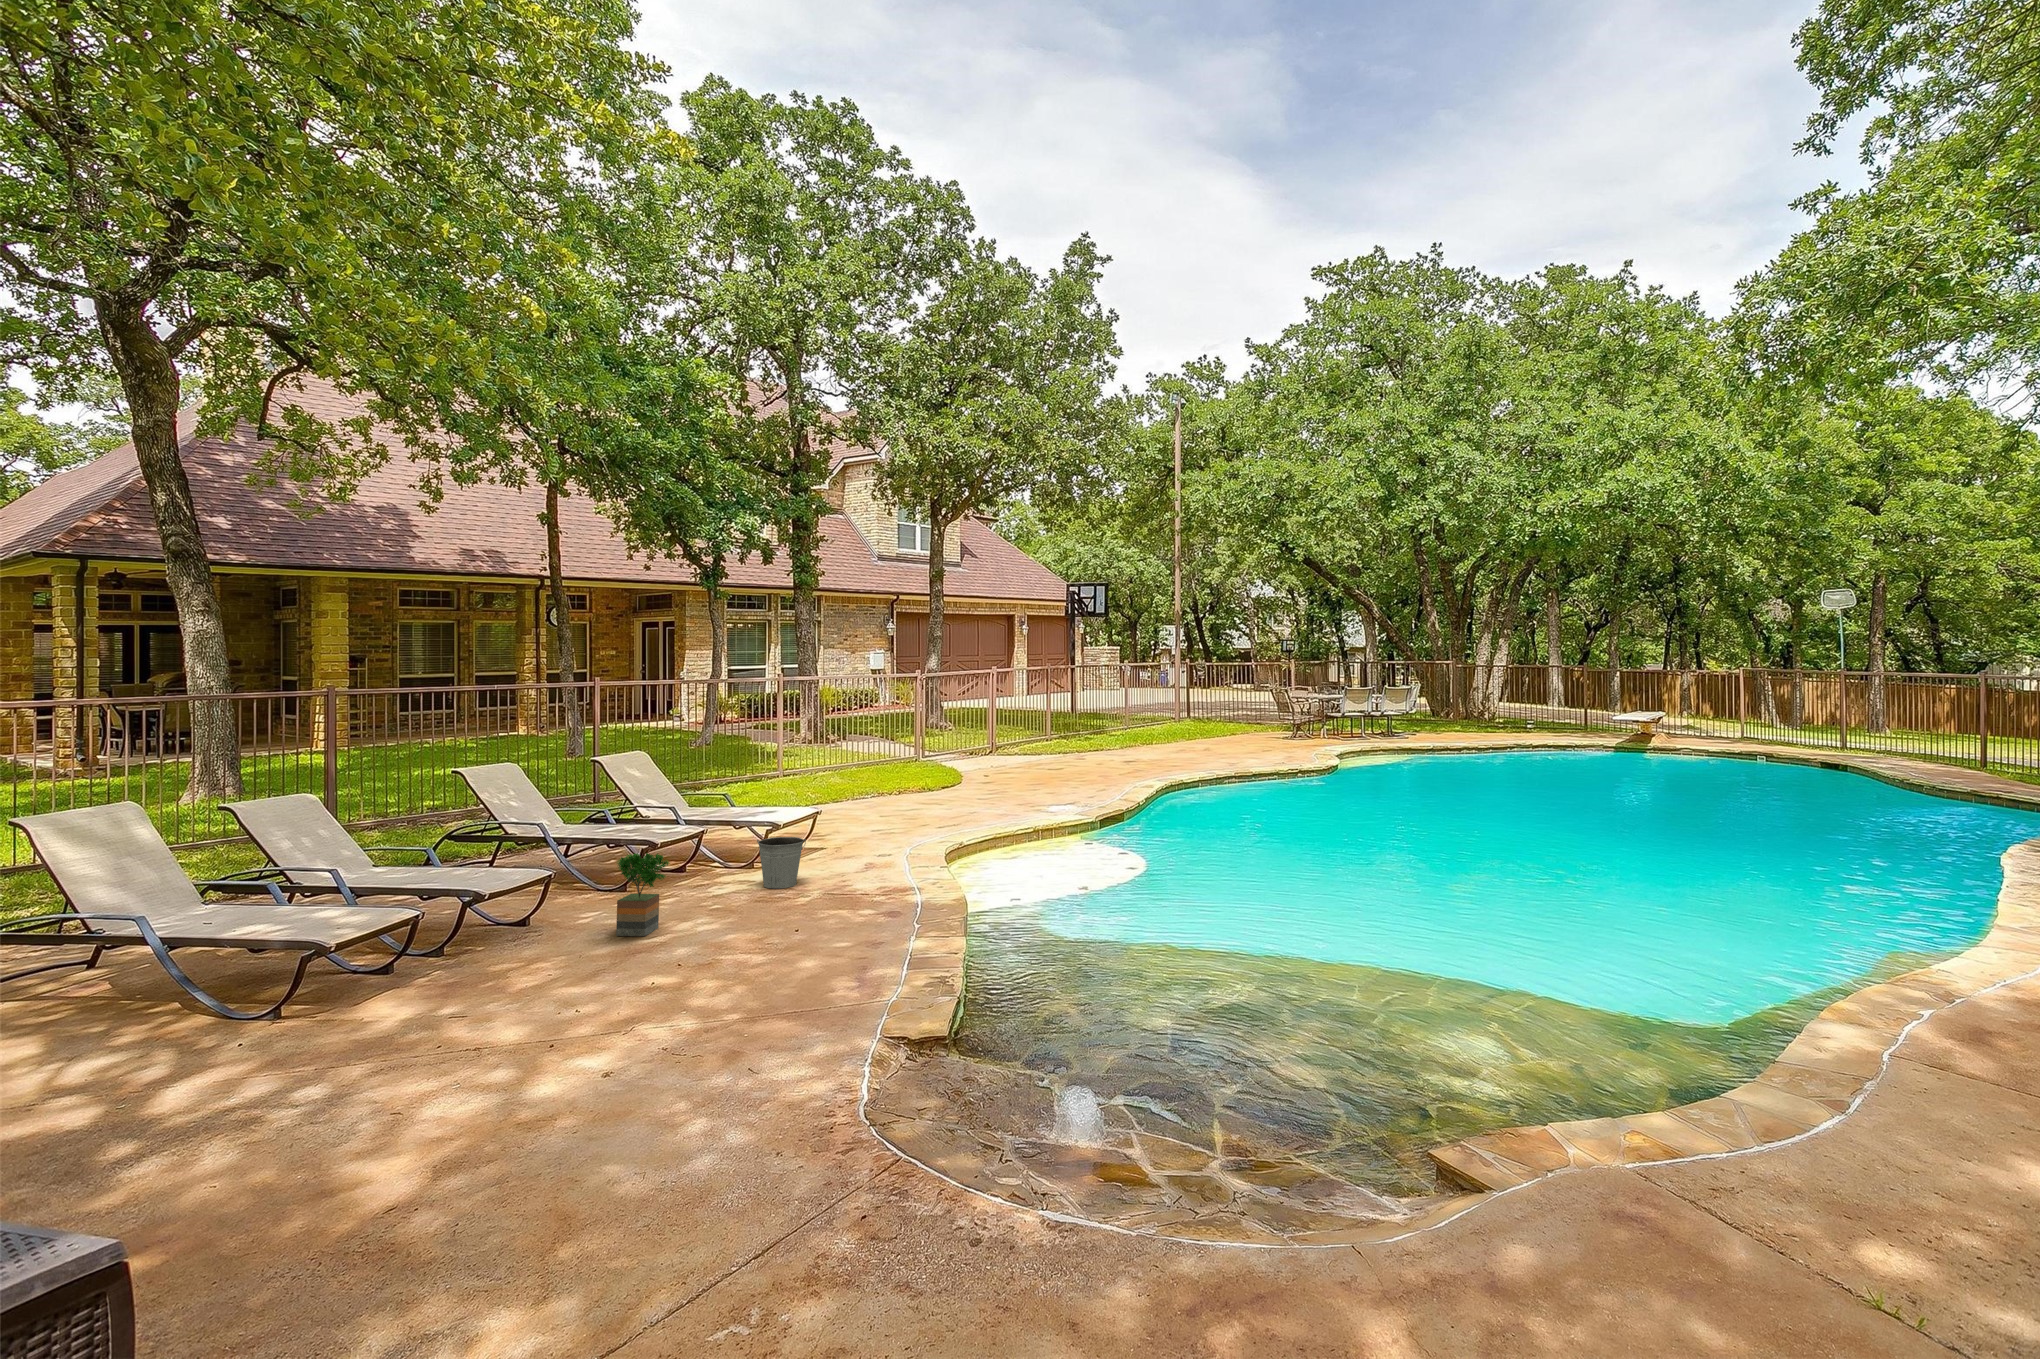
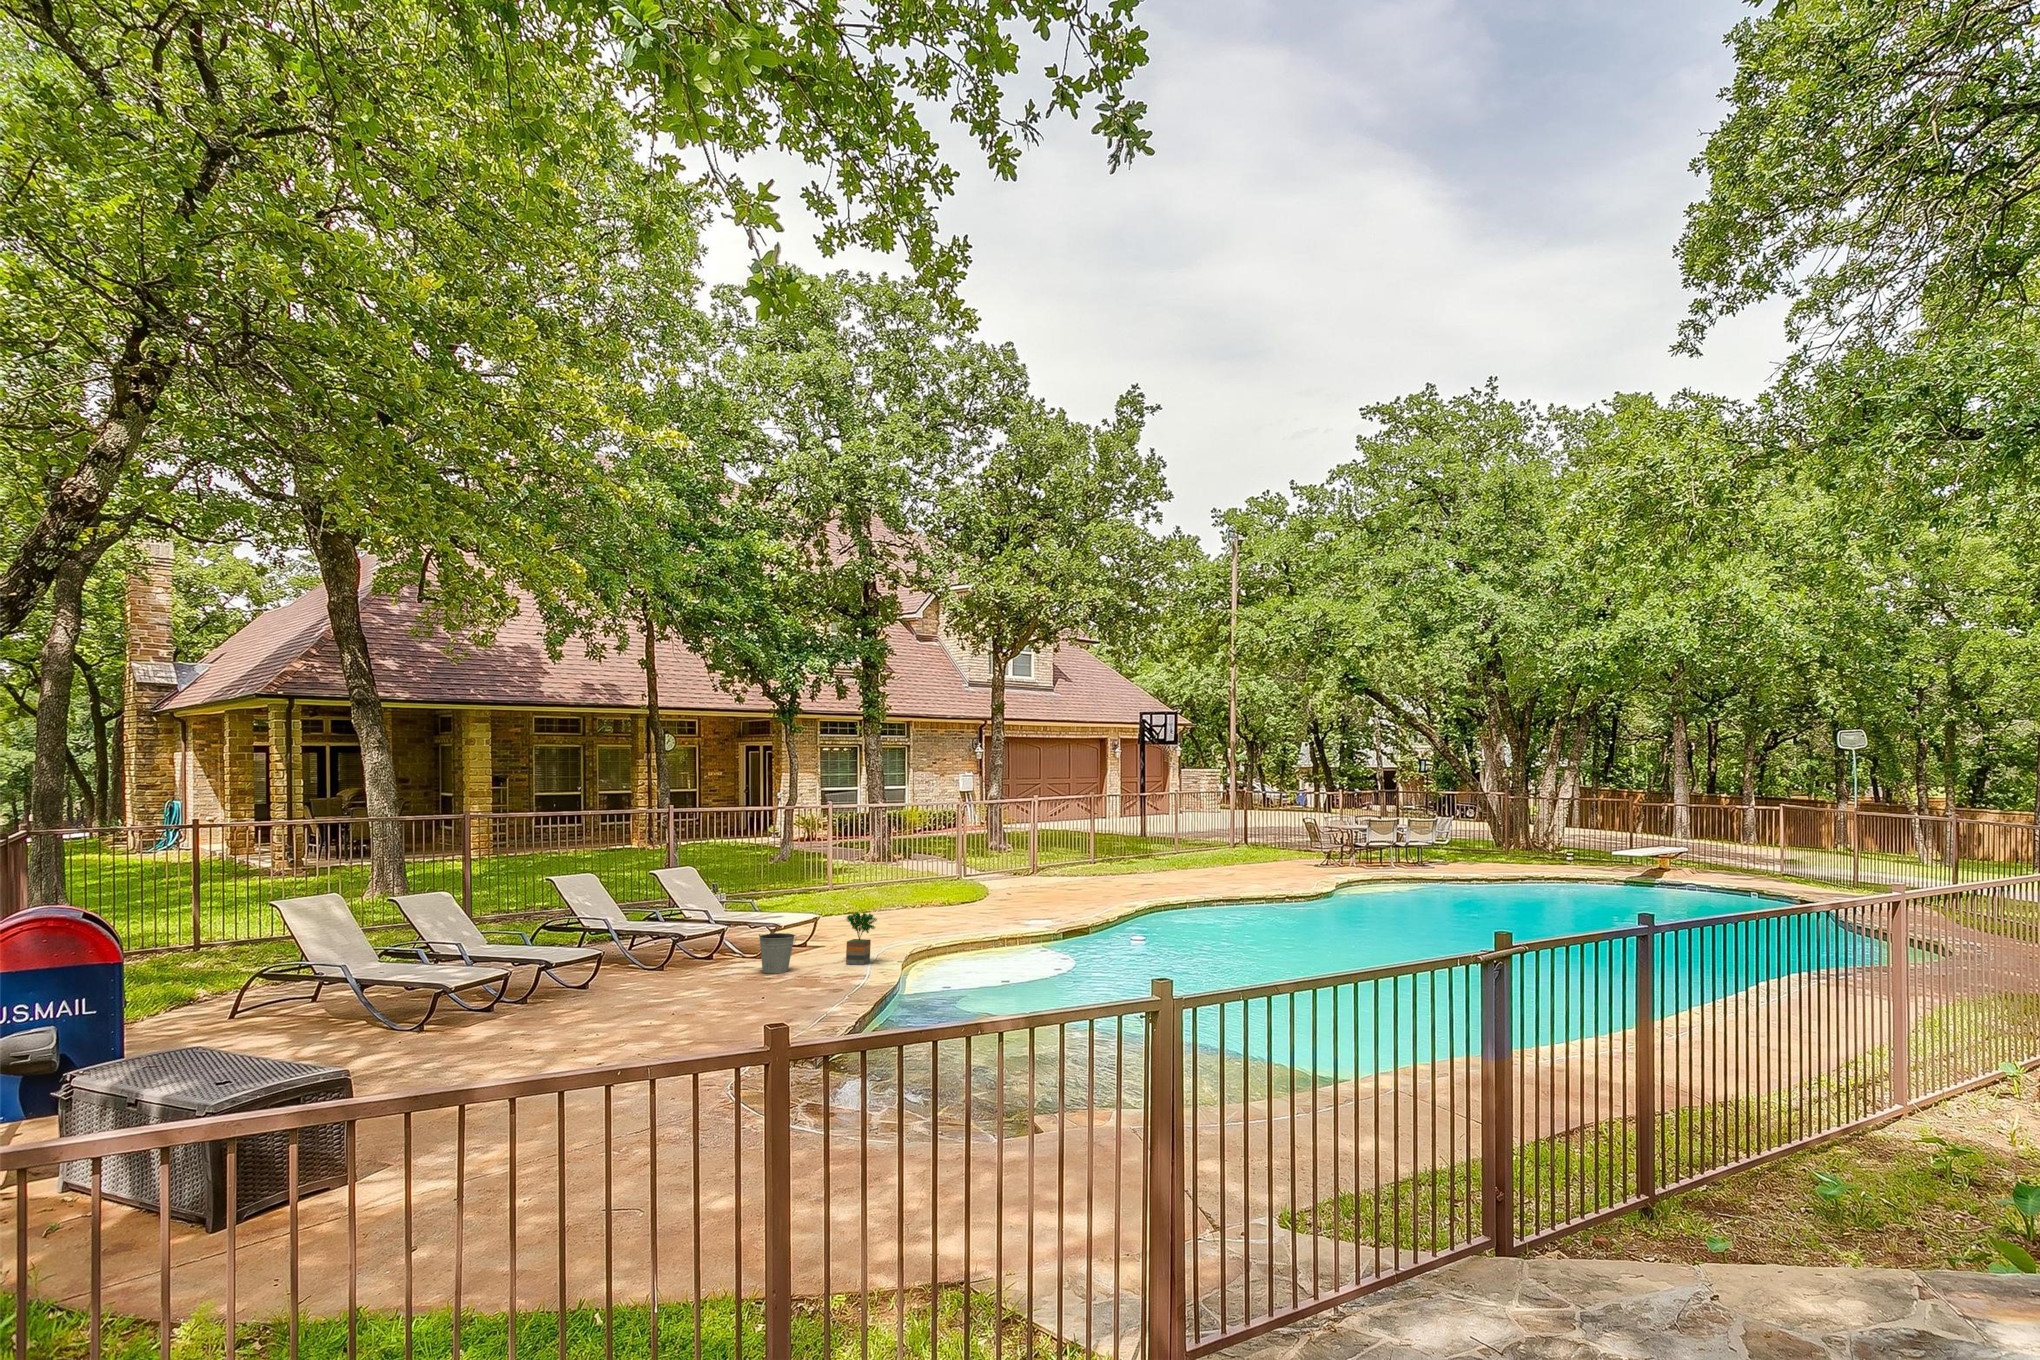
potted tree: present [616,853,669,936] -> present [846,913,877,965]

